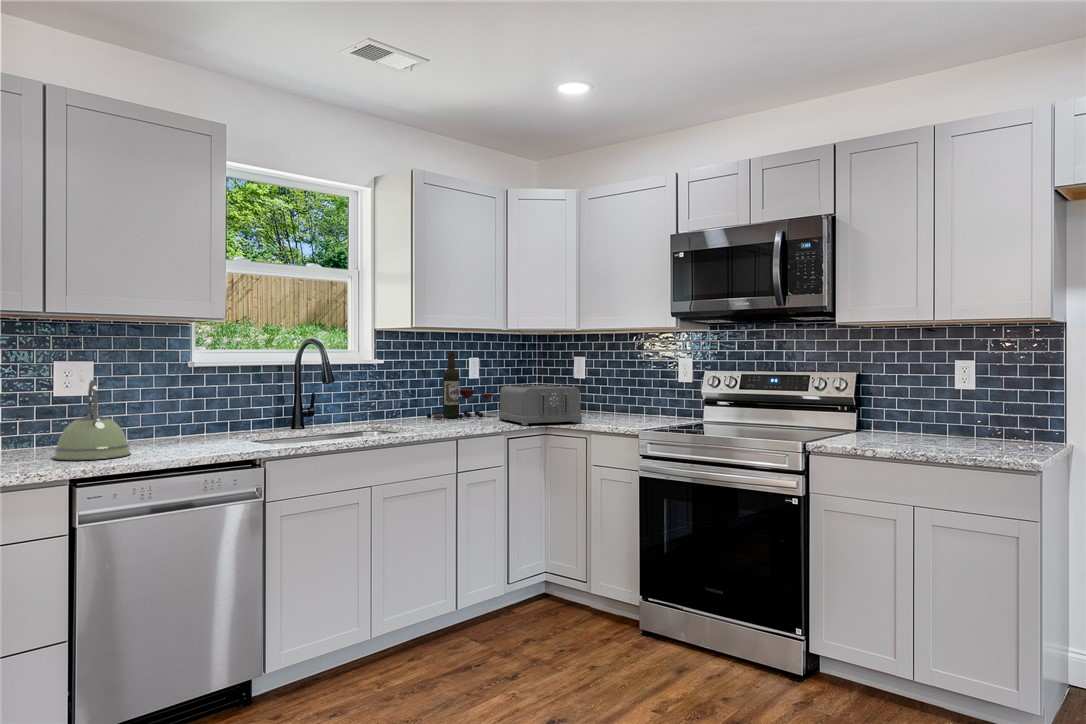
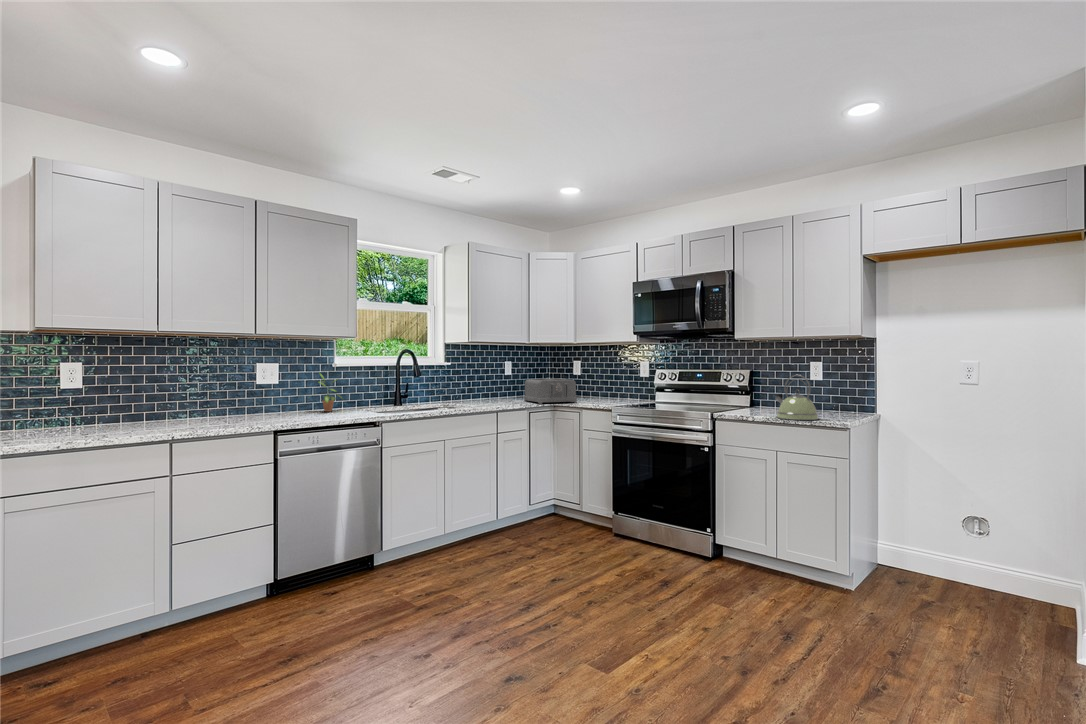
wine bottle: present [427,351,493,419] -> none [478,357,522,400]
potted plant: none [144,375,207,441] -> present [319,373,342,412]
kettle: present [53,380,131,460] -> present [775,375,818,420]

